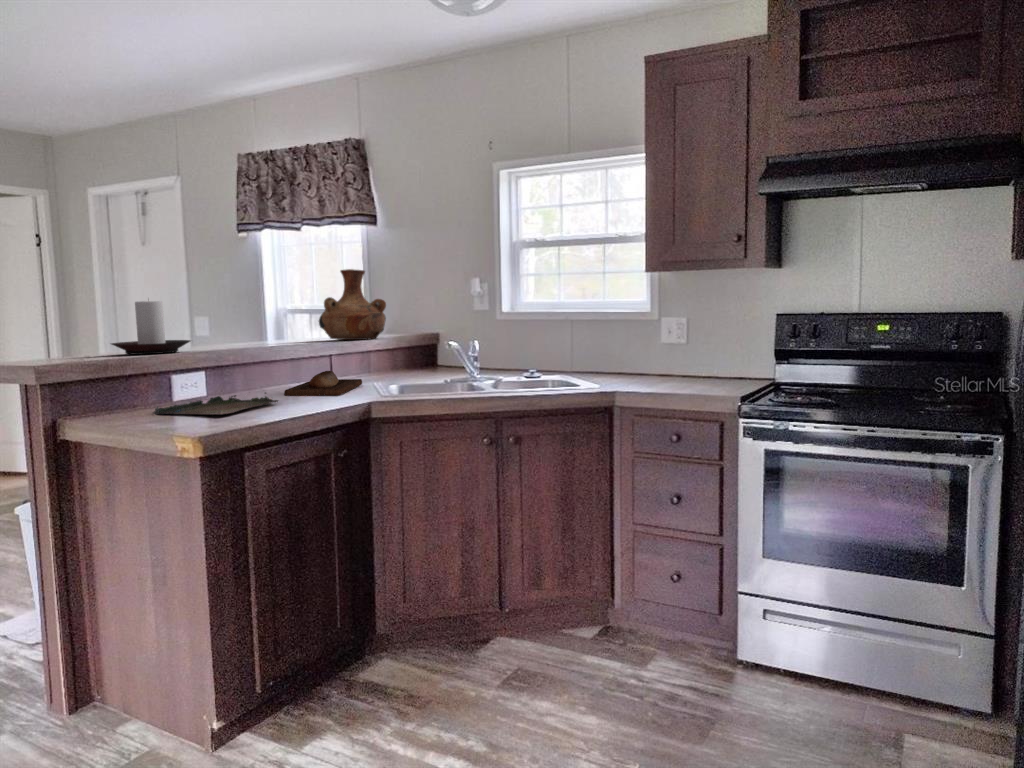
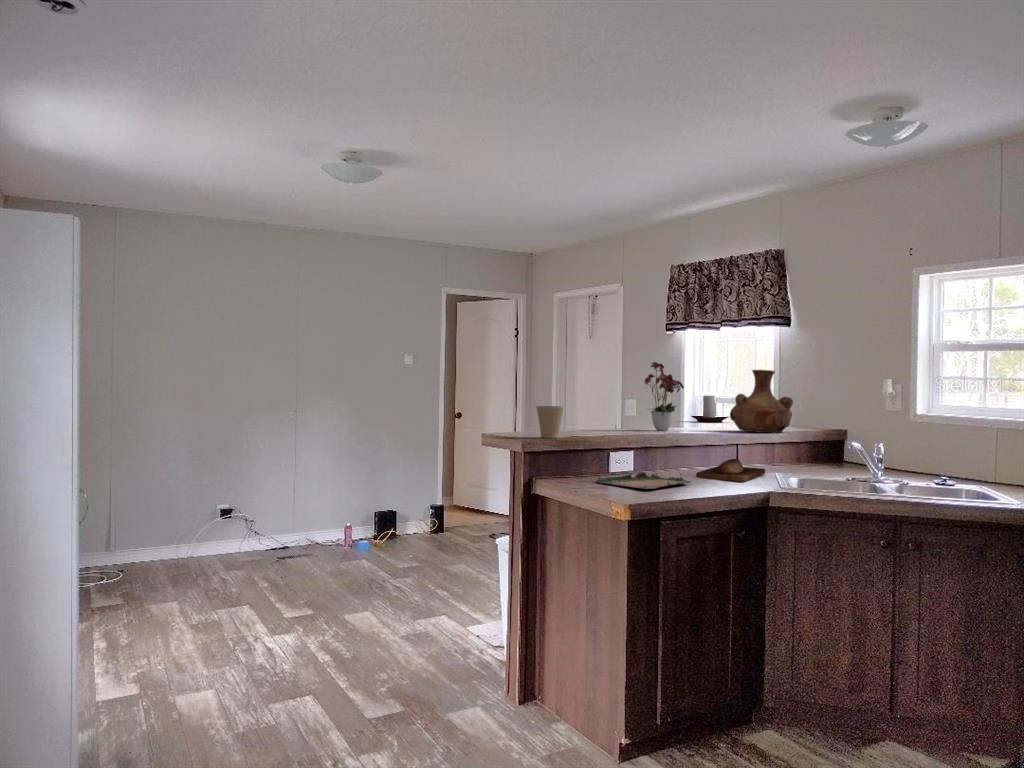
flower arrangement: none [209,258,267,346] -> present [645,362,684,431]
candle holder: present [111,301,190,354] -> present [691,396,728,423]
coffee cup: none [53,318,97,362] -> present [537,406,564,438]

